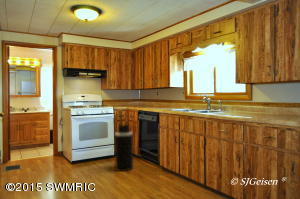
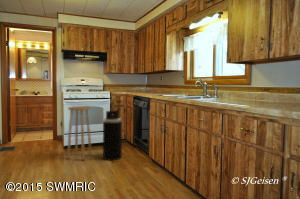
stool: none [82,122,103,173] -> present [67,106,92,160]

